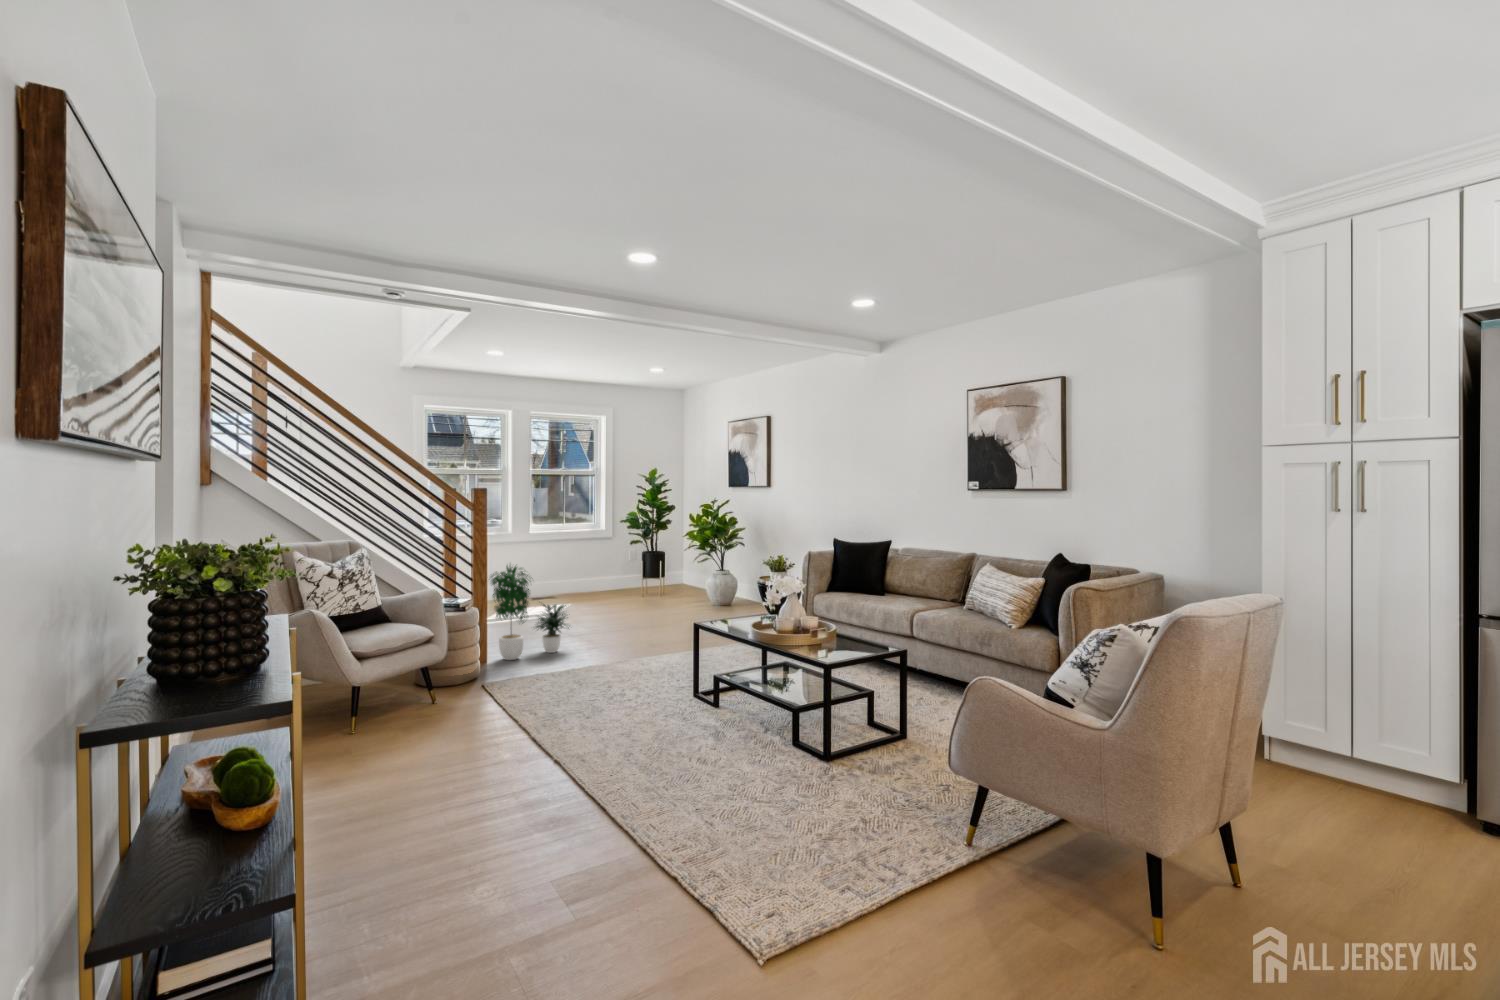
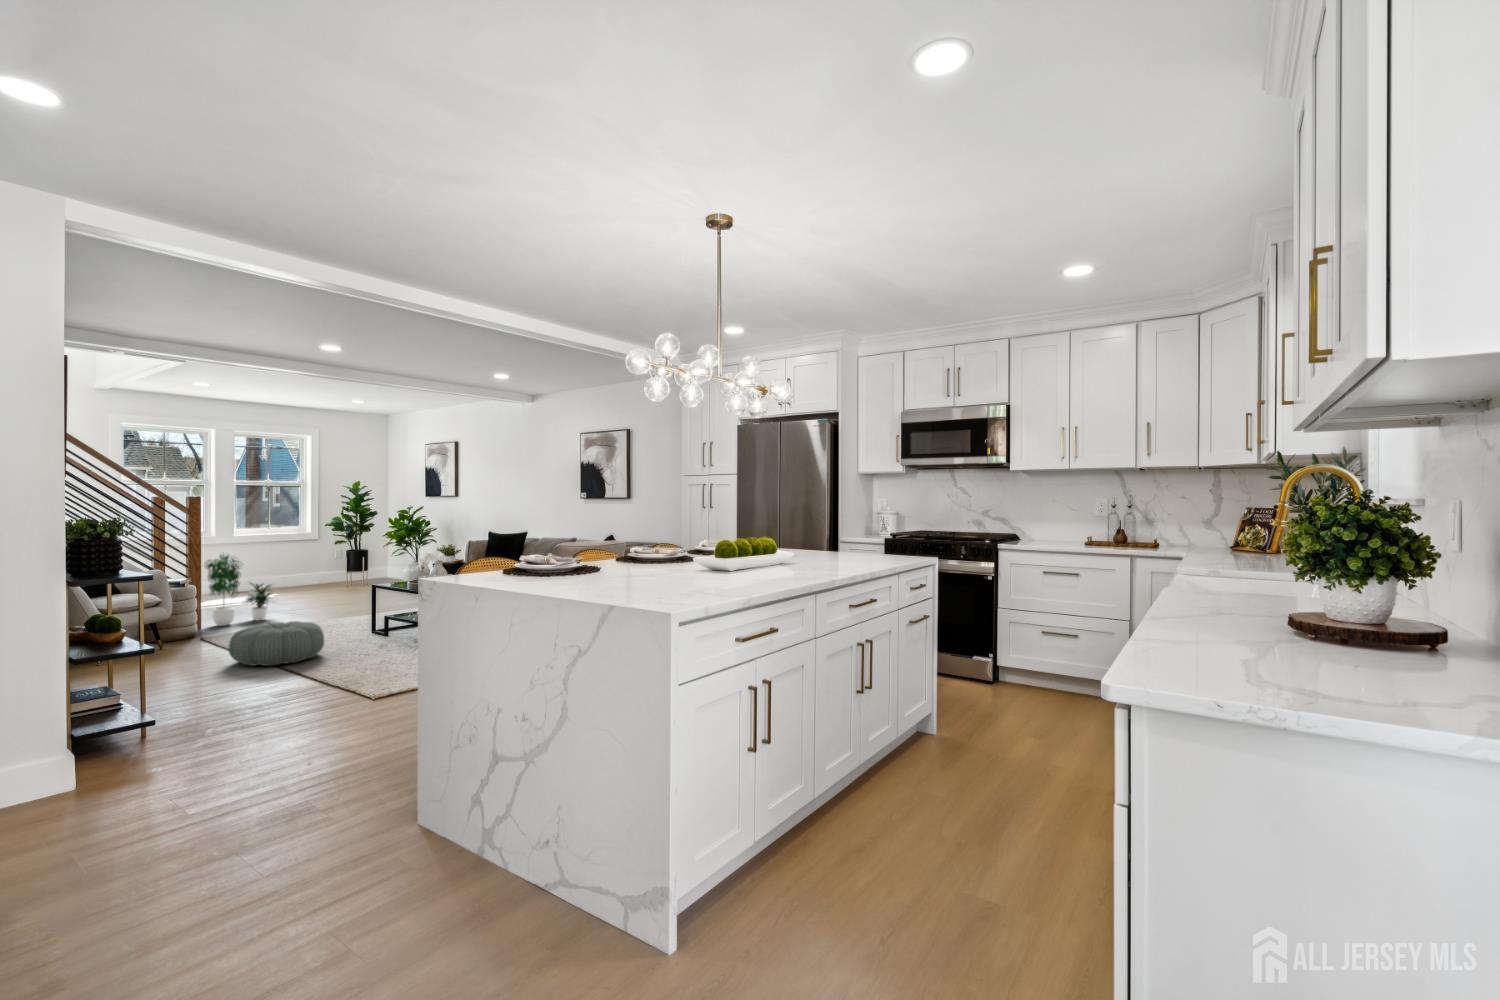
pouf: none [506,685,637,767] -> present [229,621,324,666]

